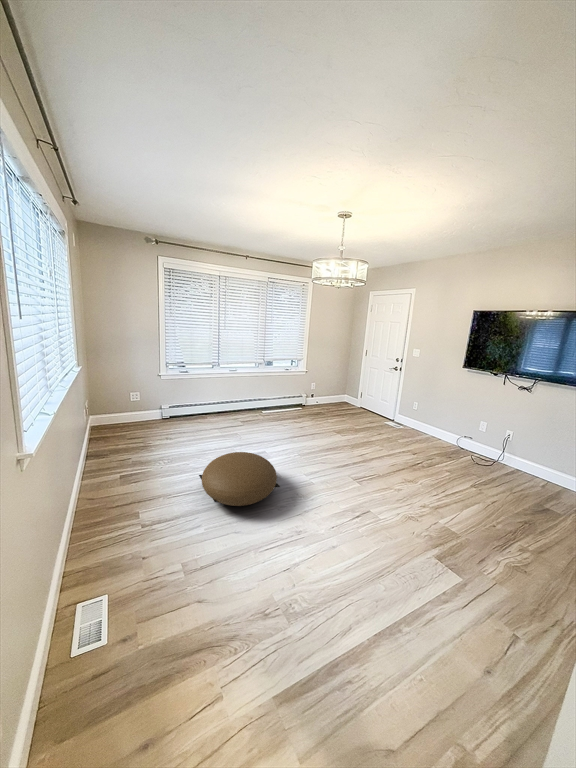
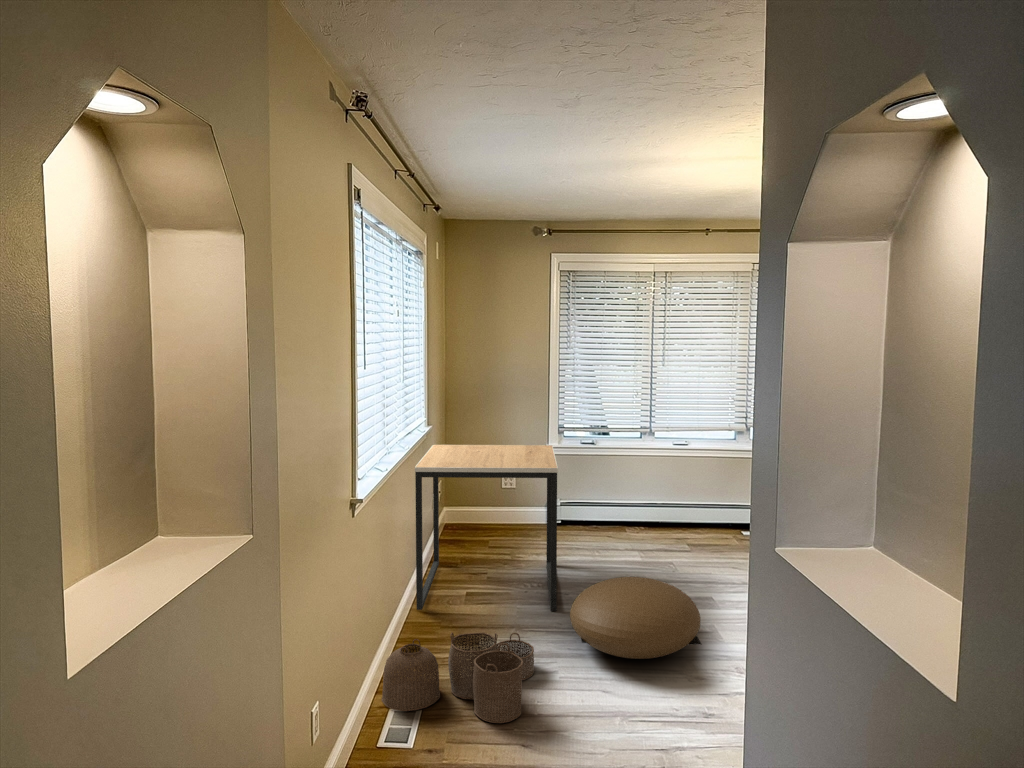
side table: none [74,377,186,498] -> present [415,445,558,611]
woven basket: none [66,507,190,606] -> present [382,632,534,723]

